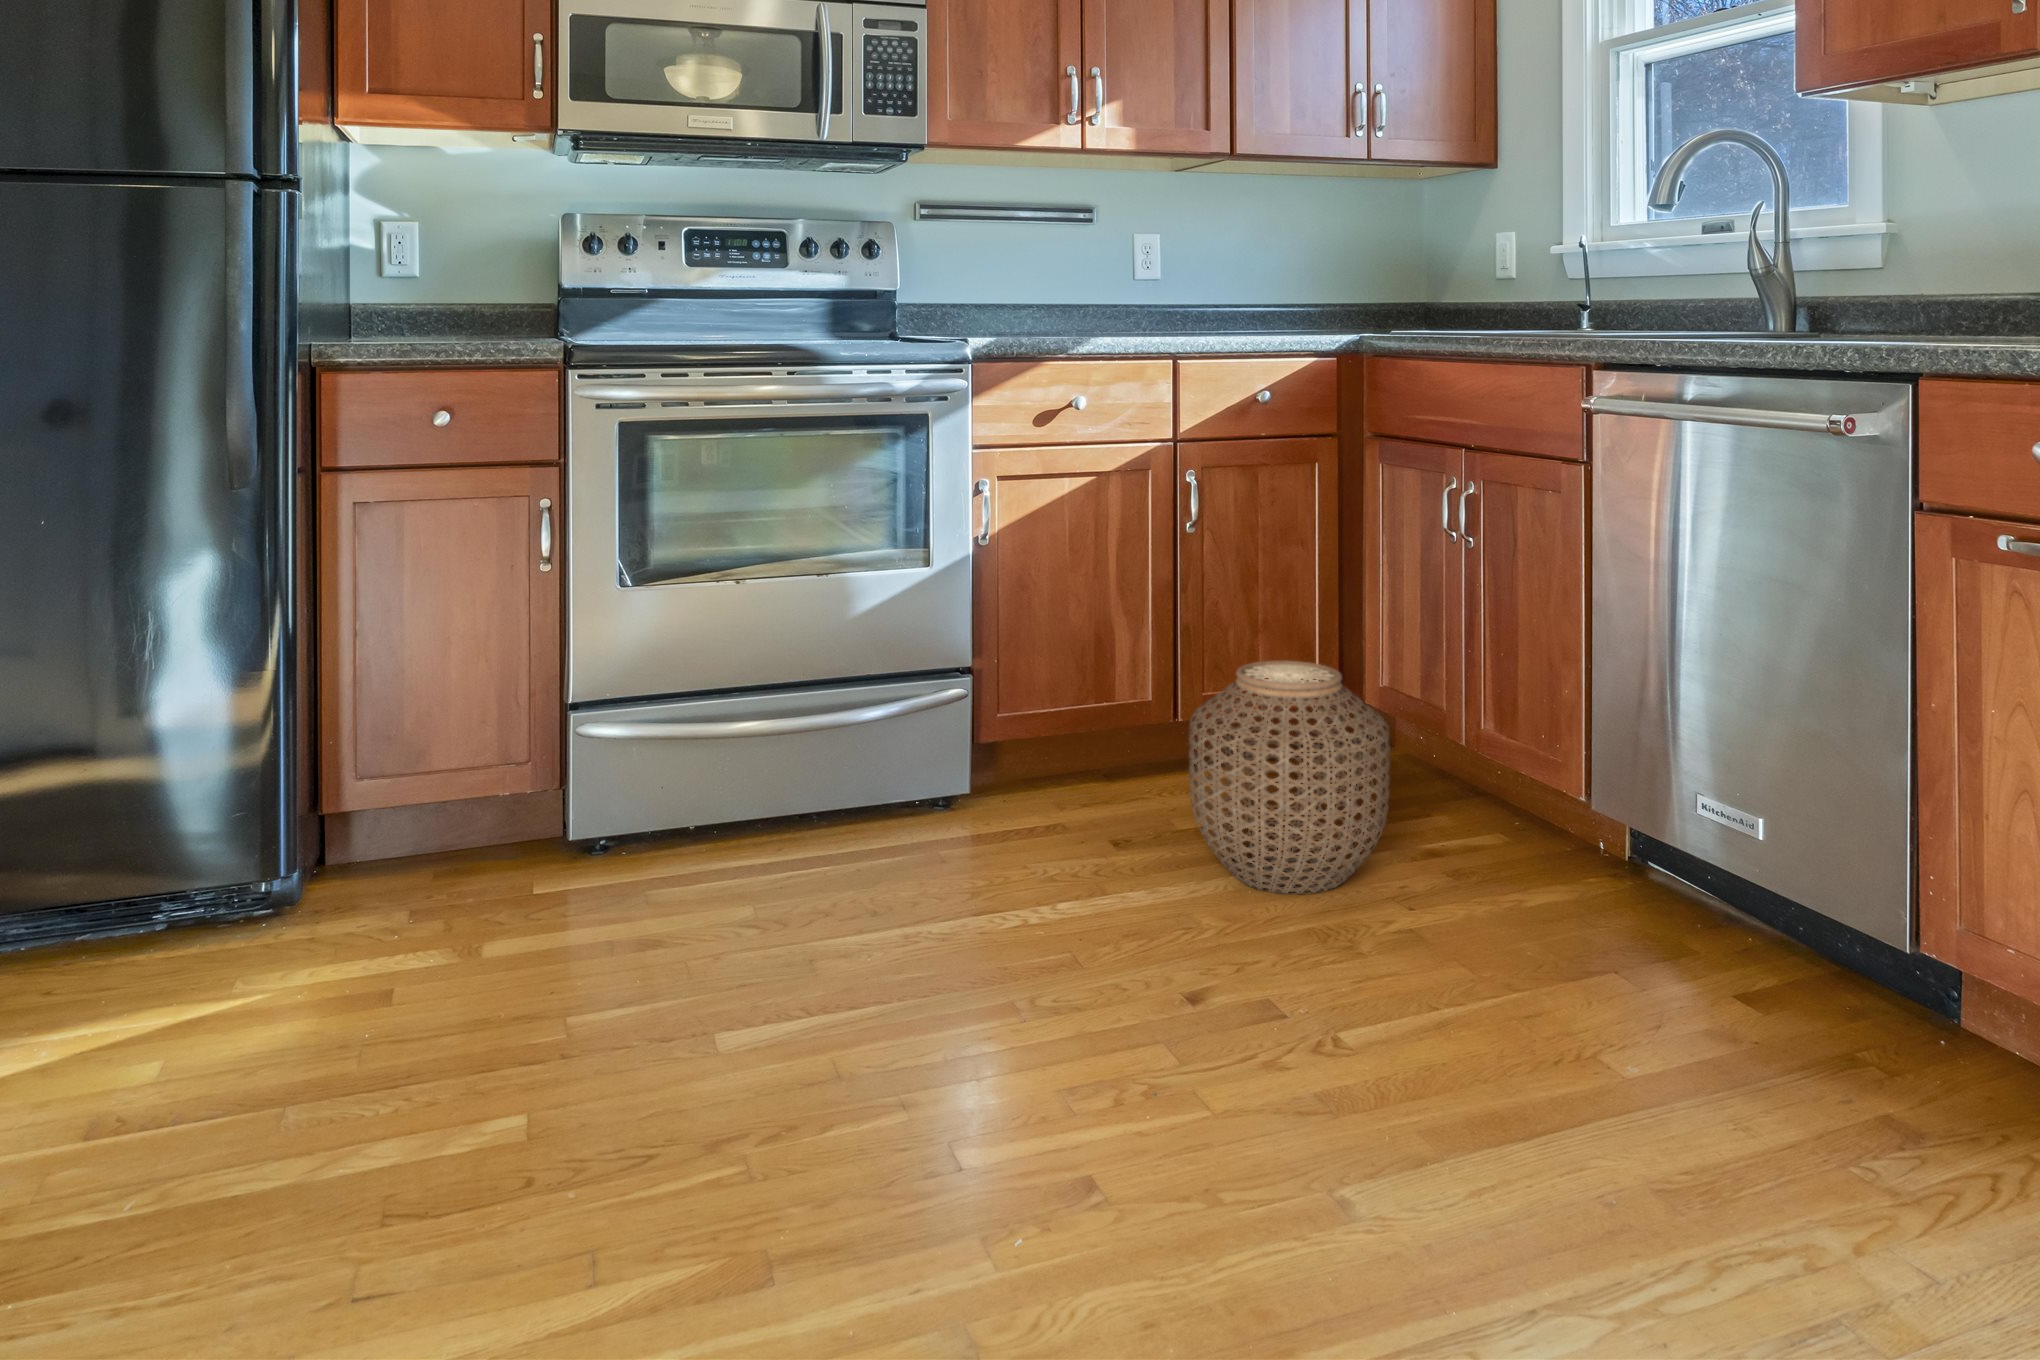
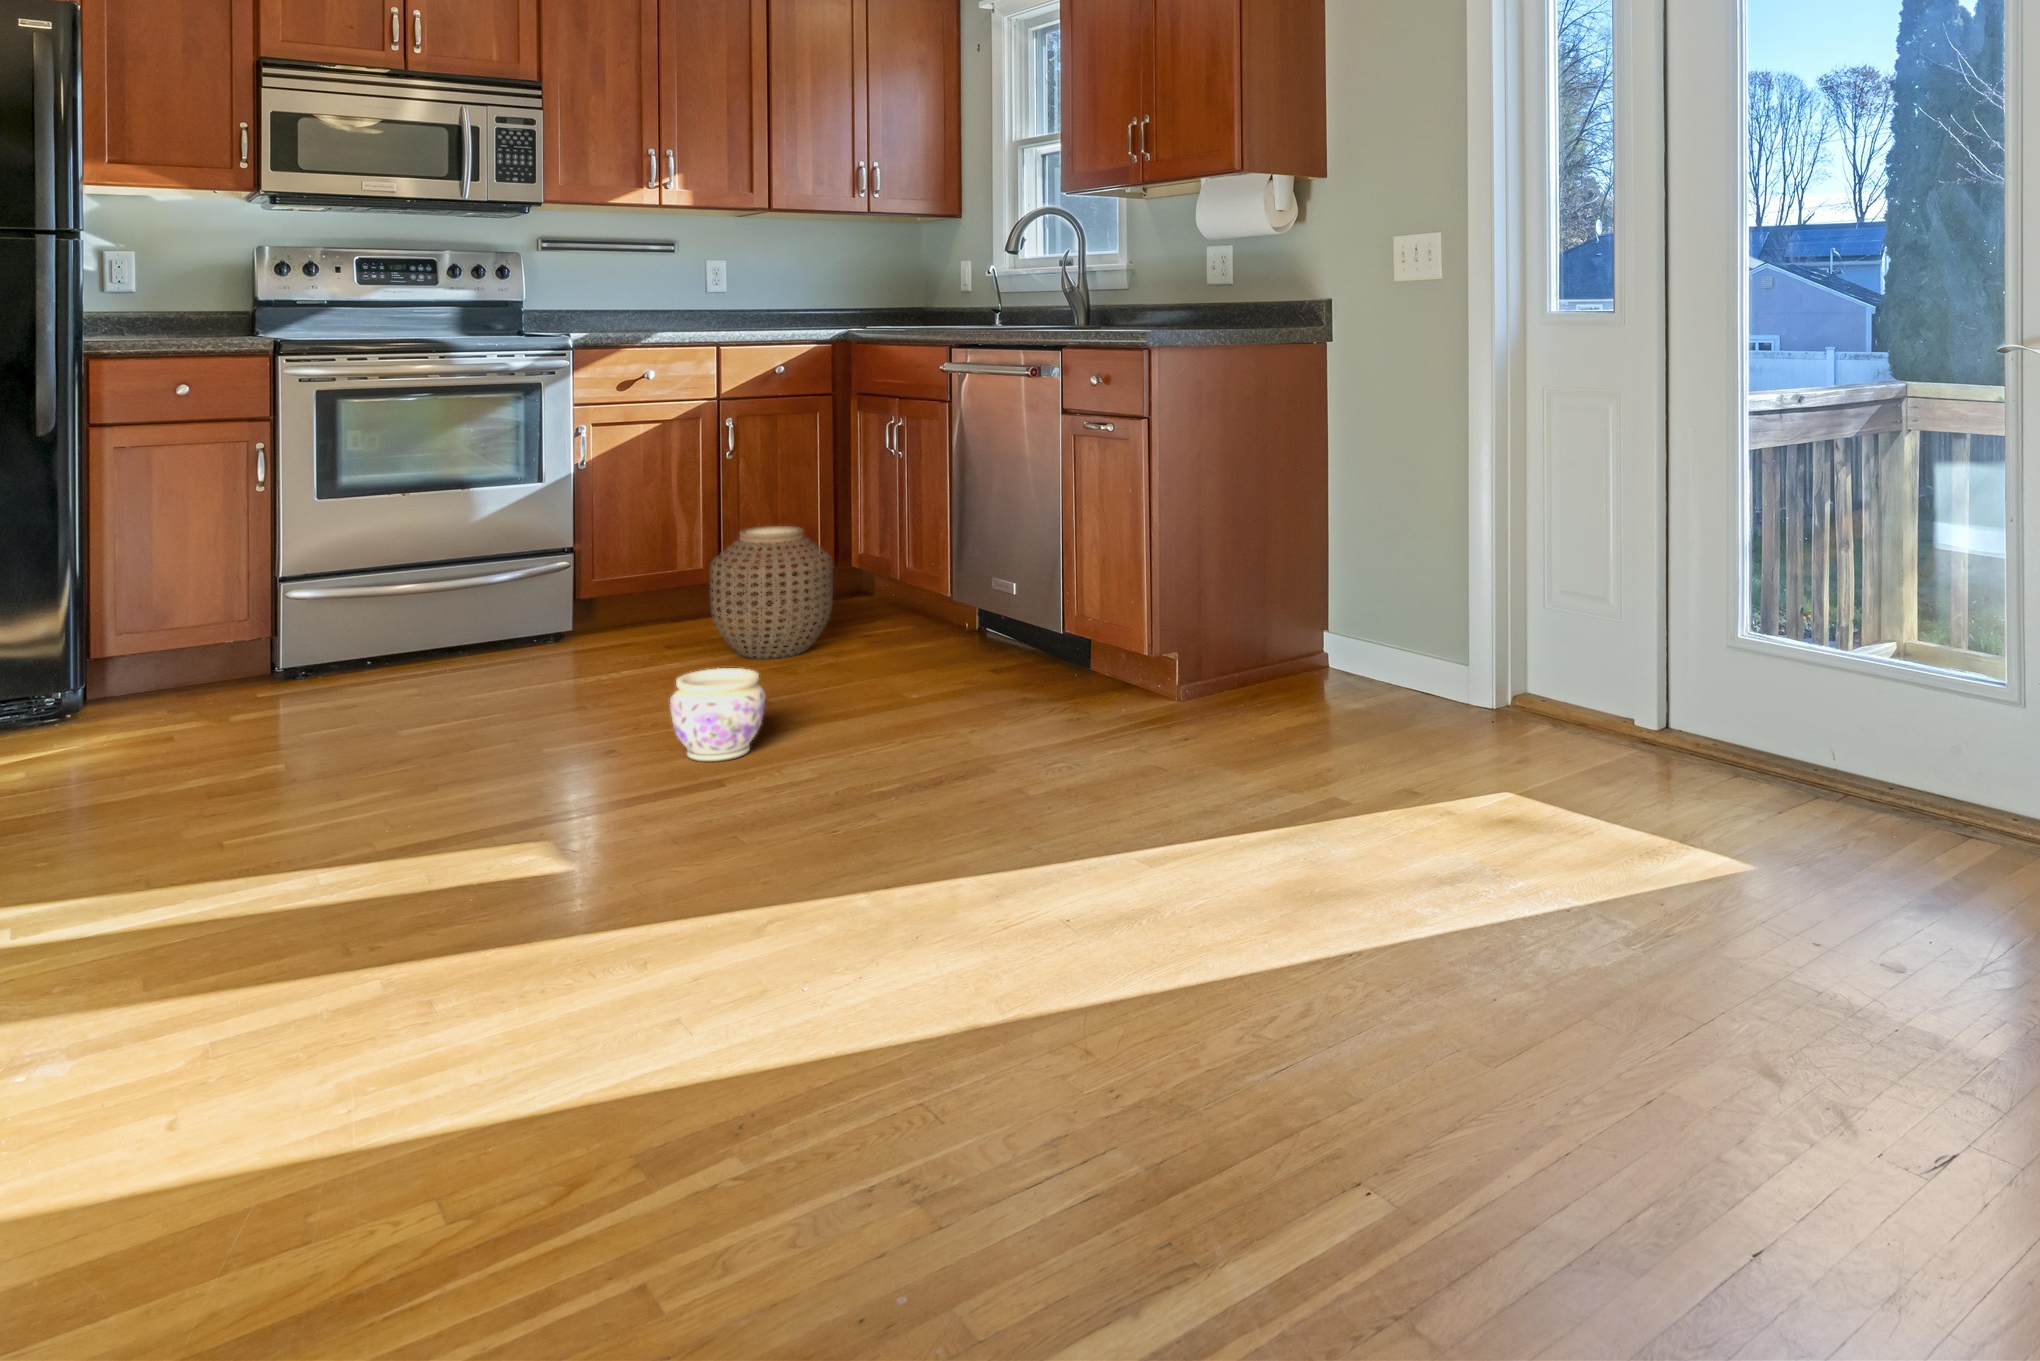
planter: none [1204,1021,1396,1252] -> present [670,668,765,762]

